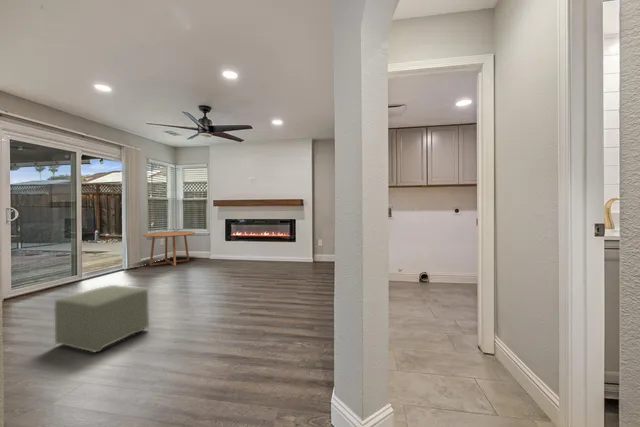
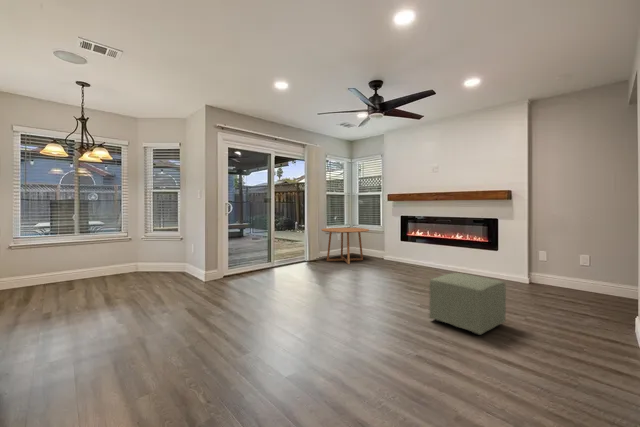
ottoman: present [55,285,149,352] -> present [429,273,506,335]

